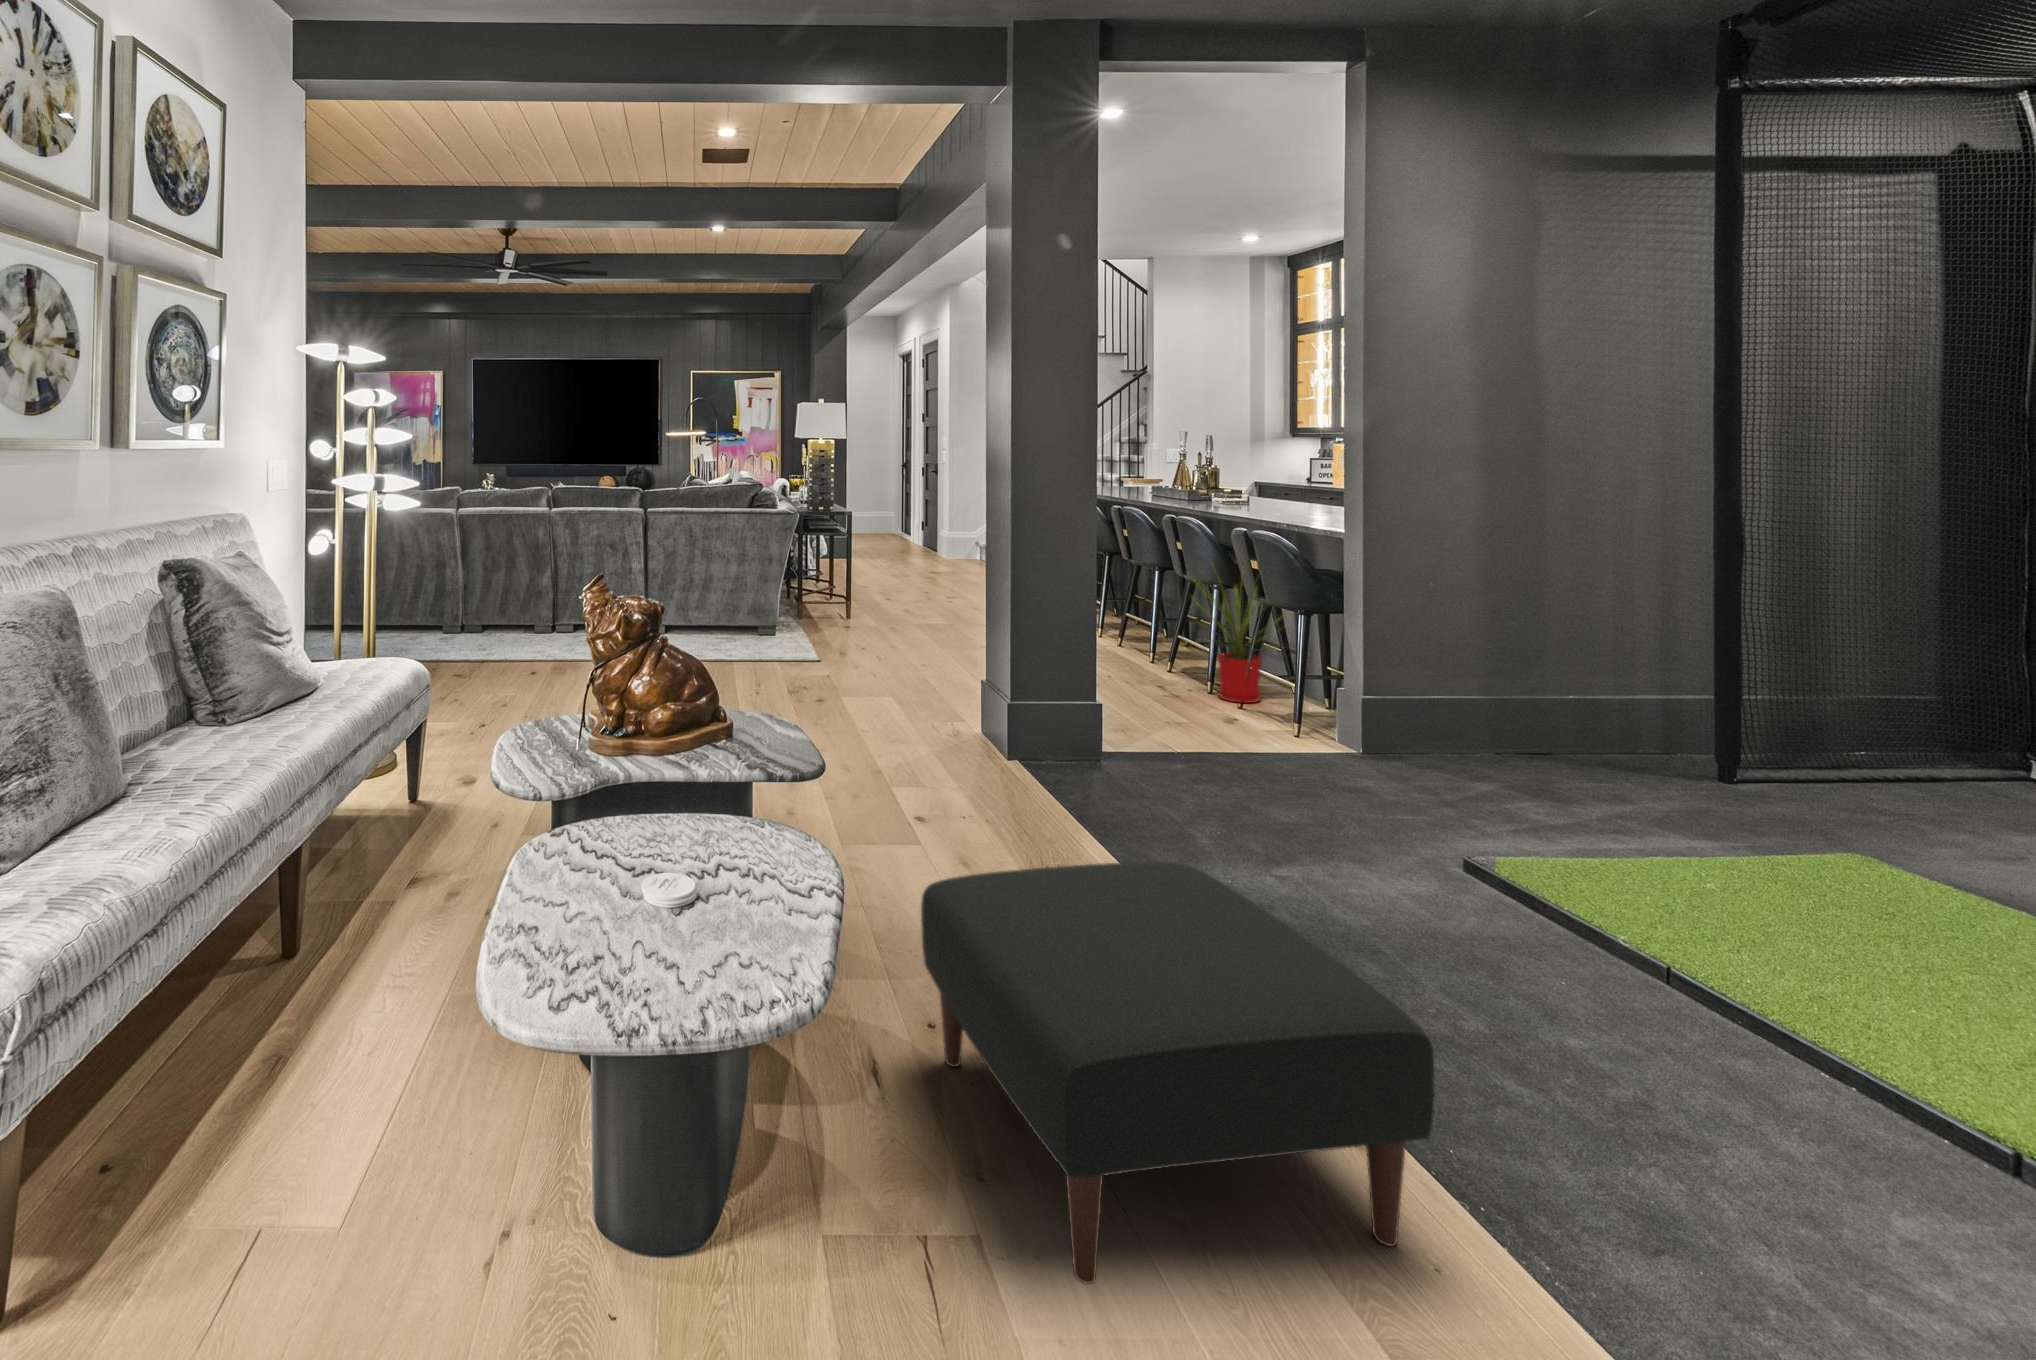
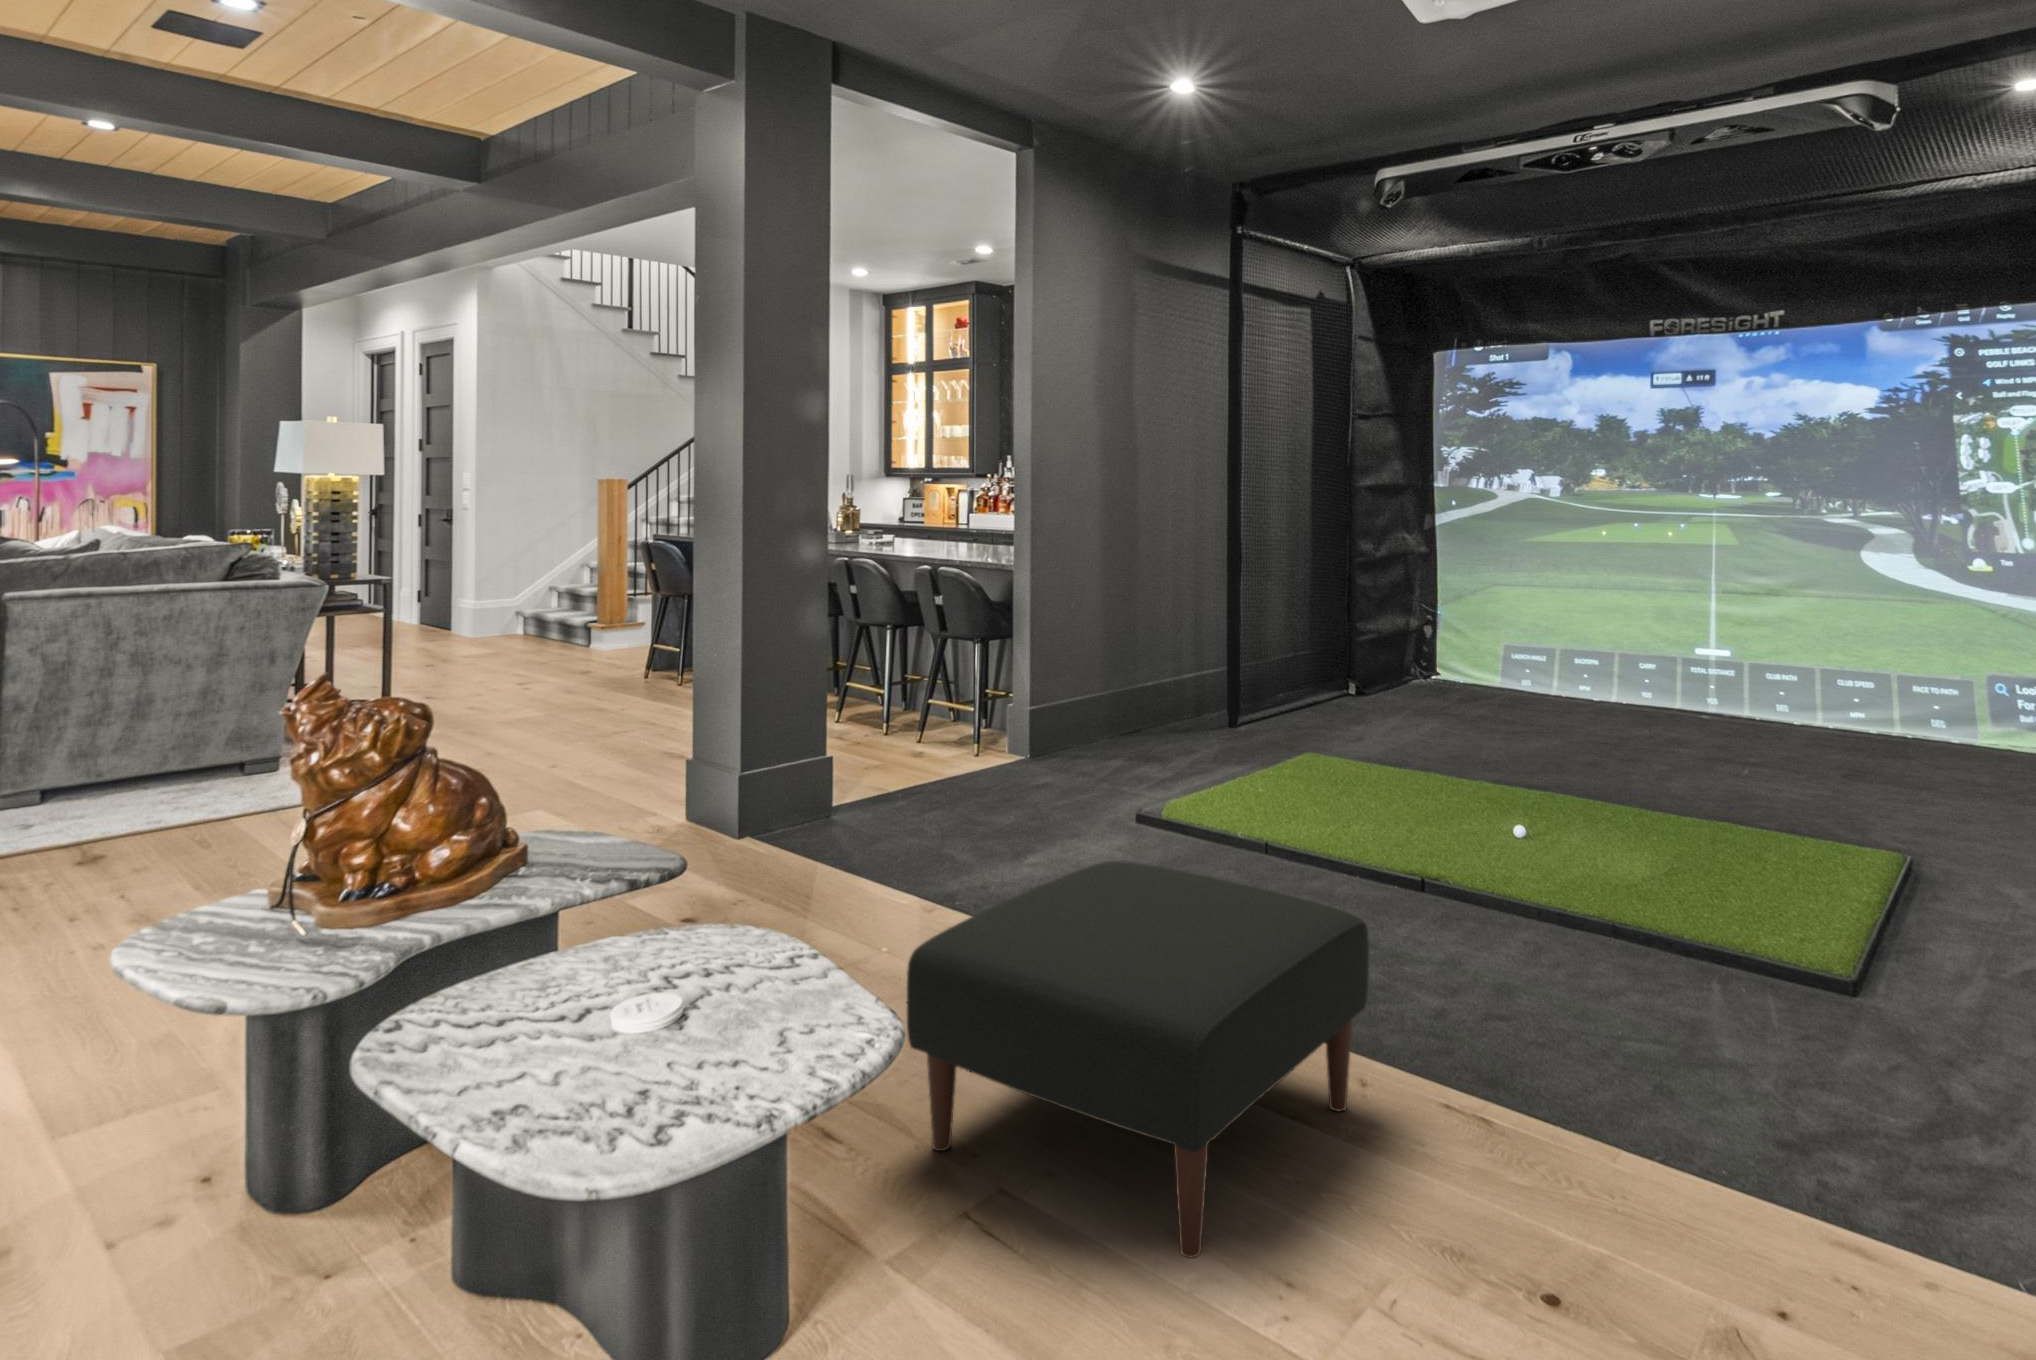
house plant: present [1194,559,1264,703] -> none [876,593,983,742]

